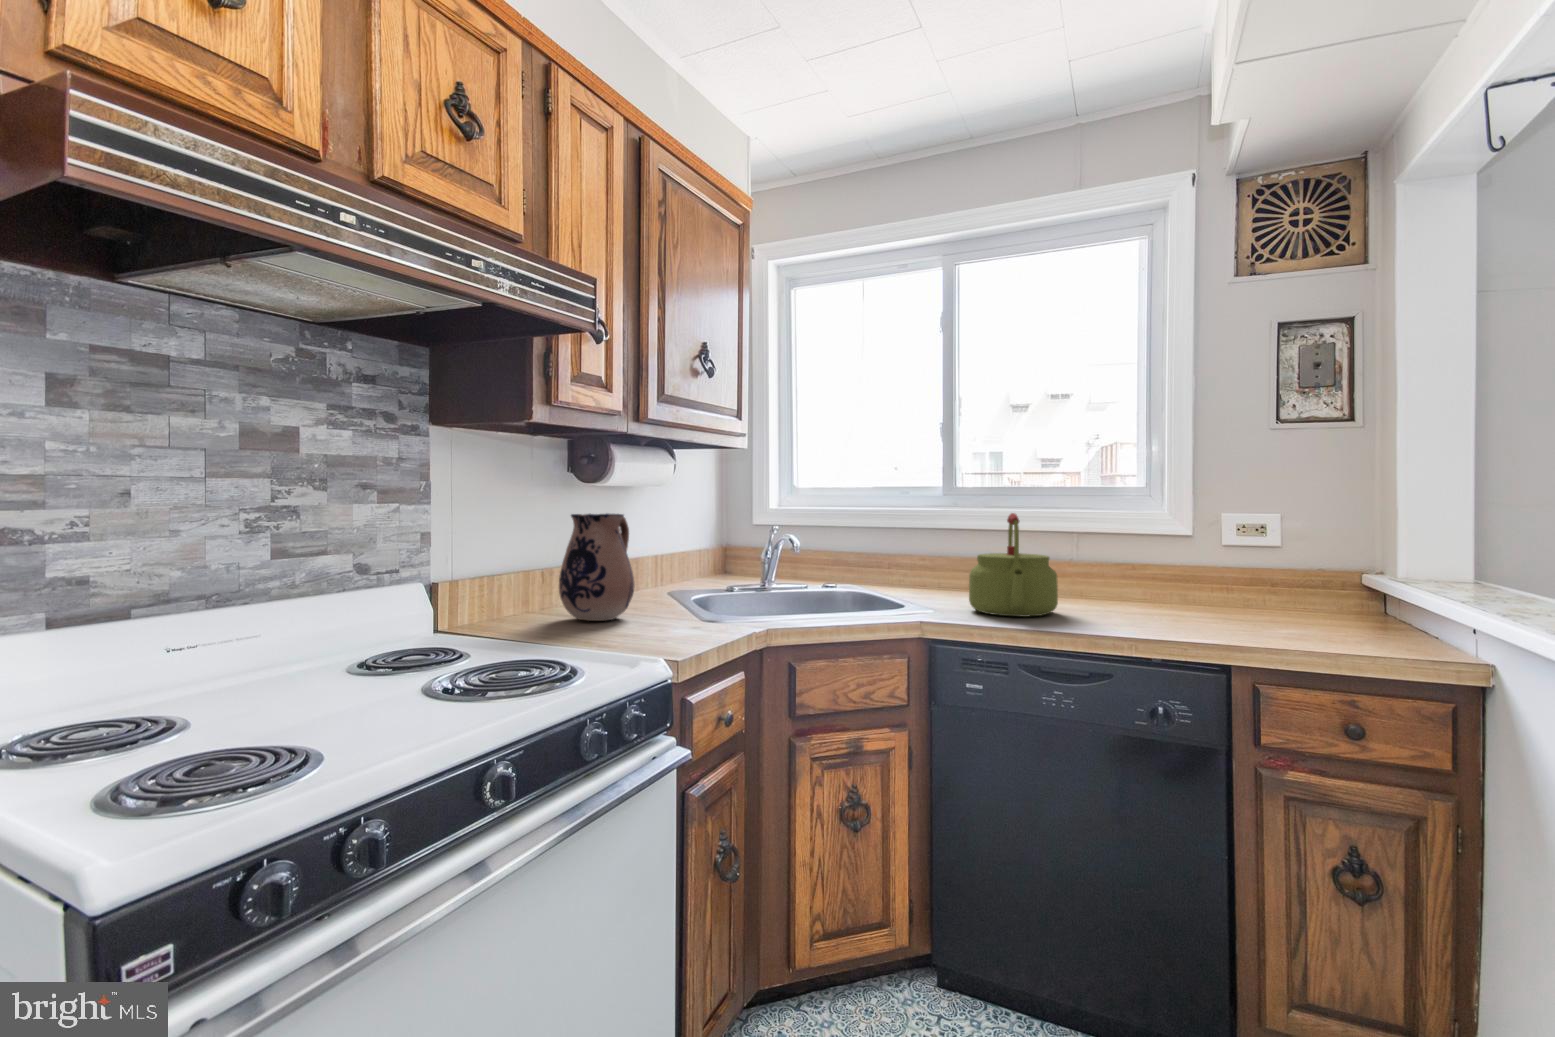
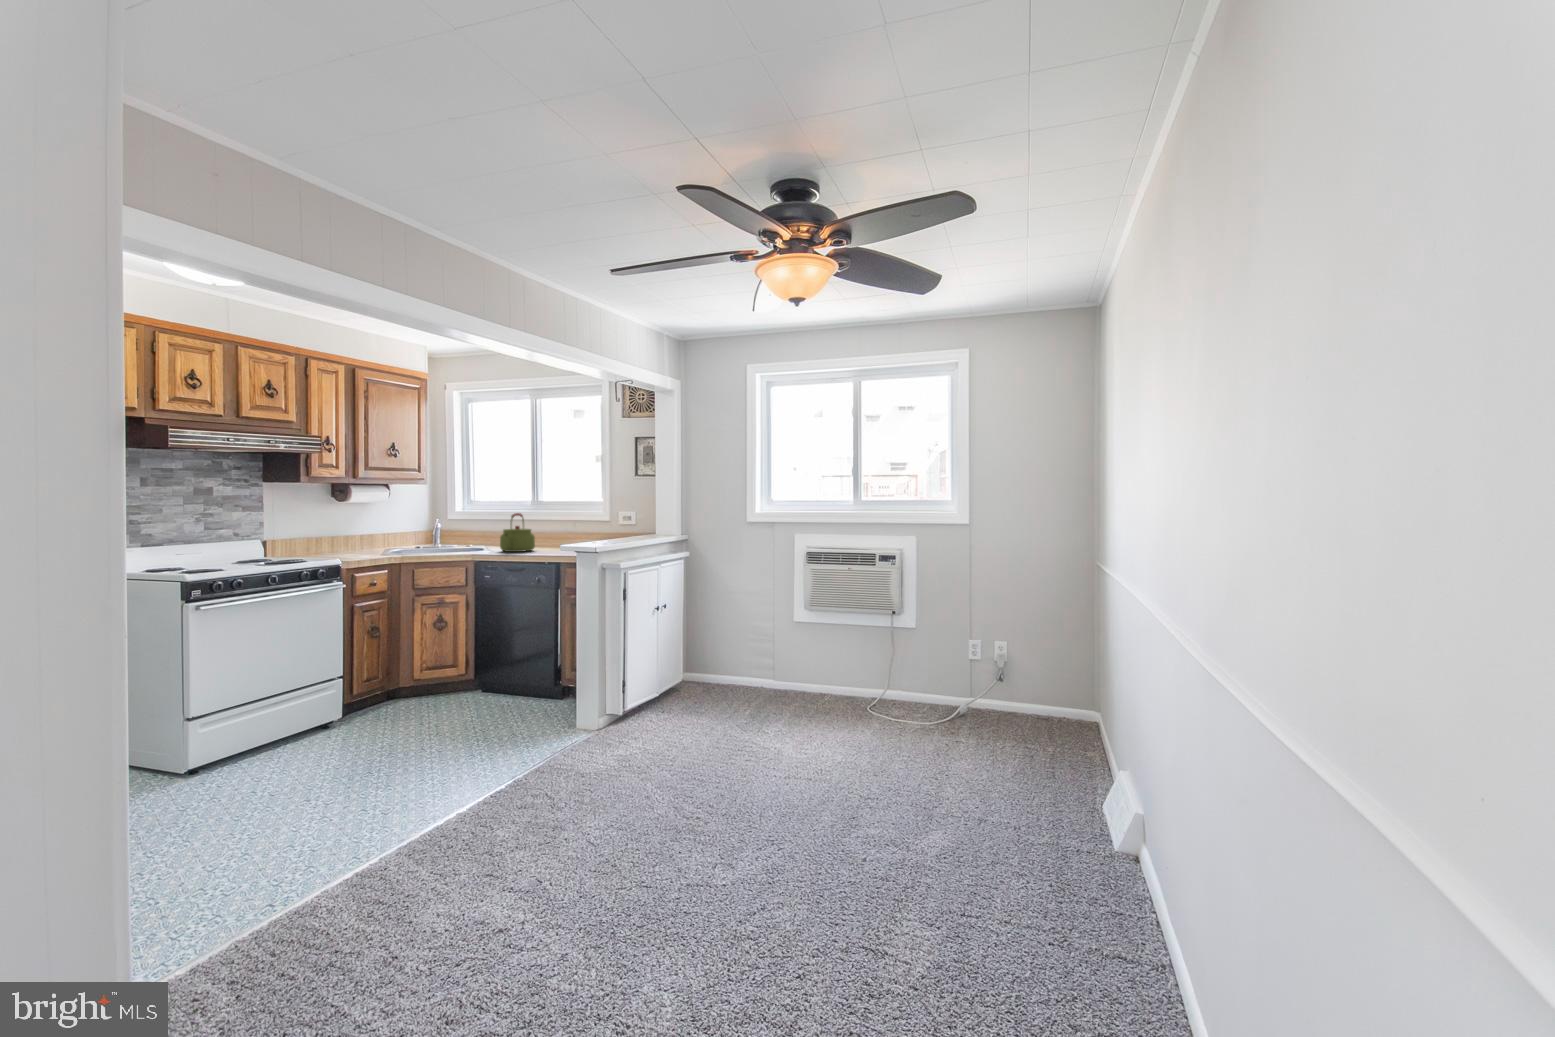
ceramic pitcher: present [559,514,634,621] -> none [322,514,356,555]

